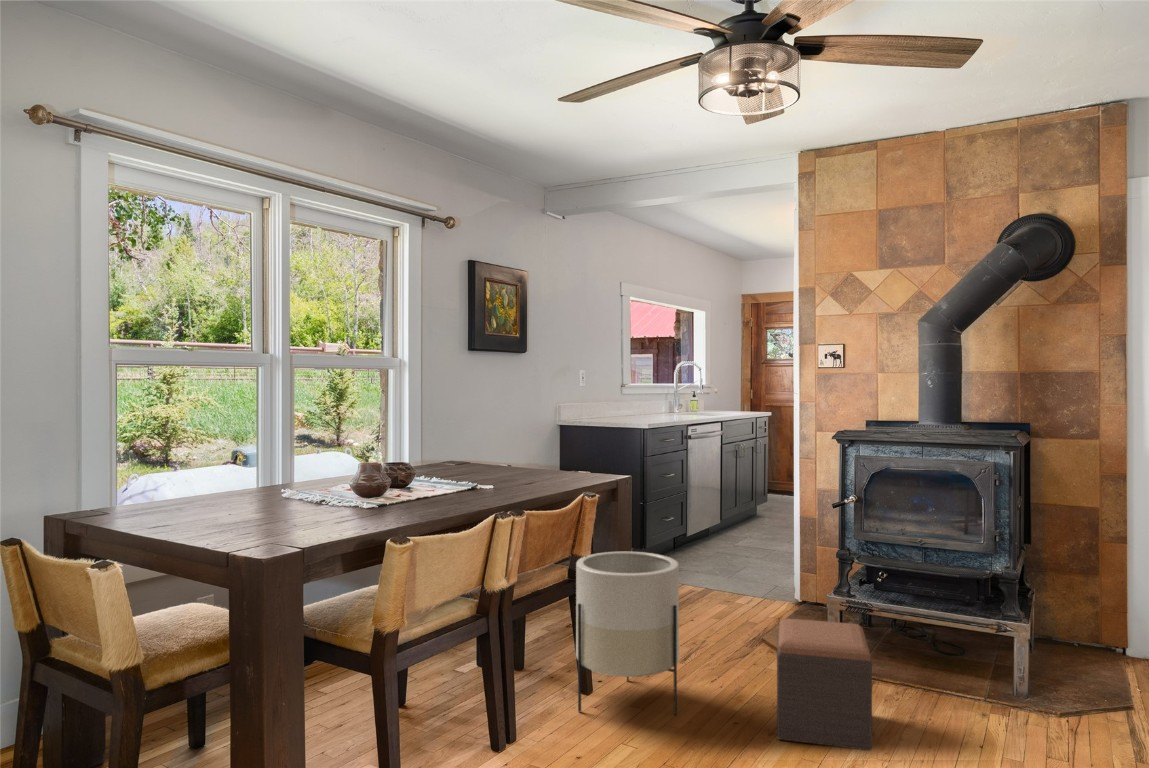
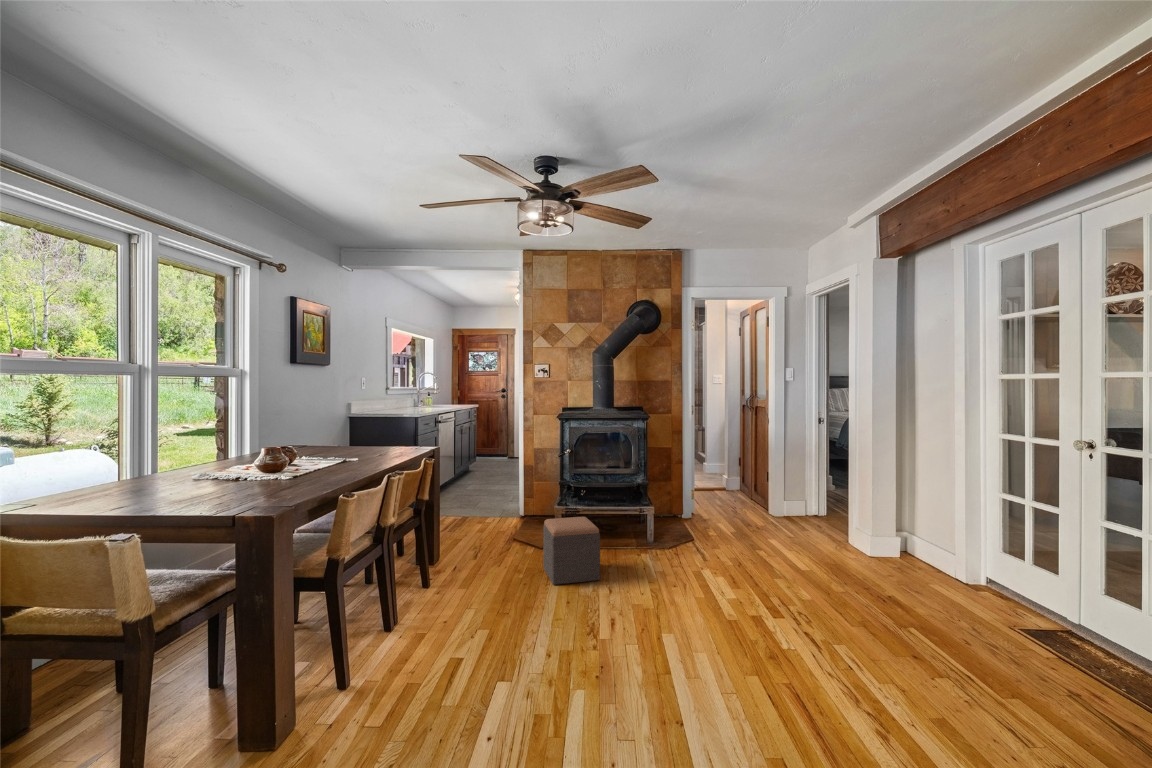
planter: present [576,551,679,714] -> none [425,491,492,595]

